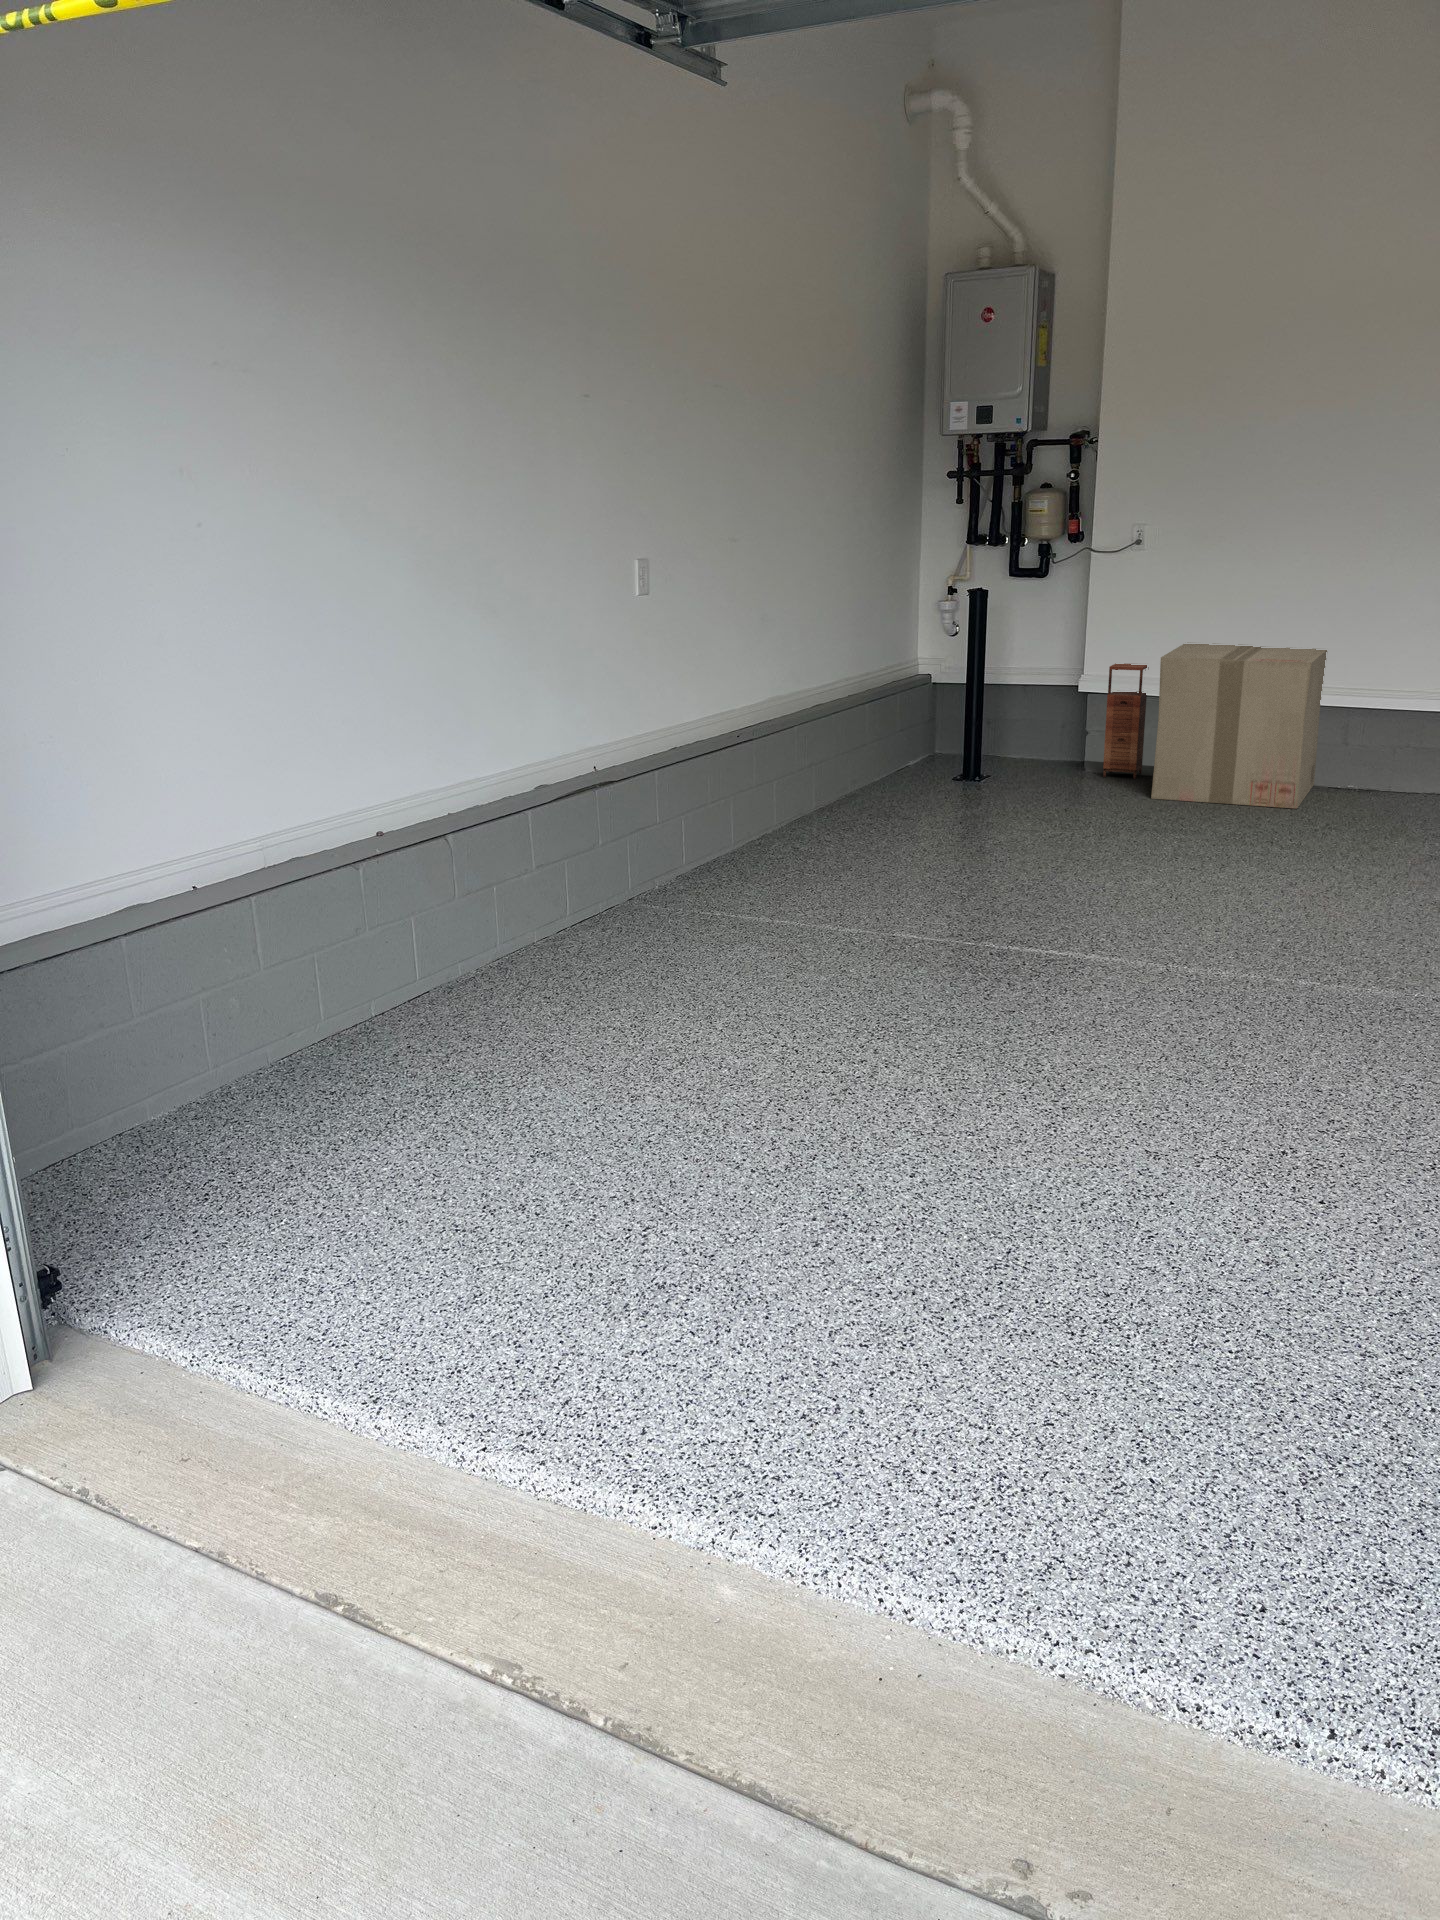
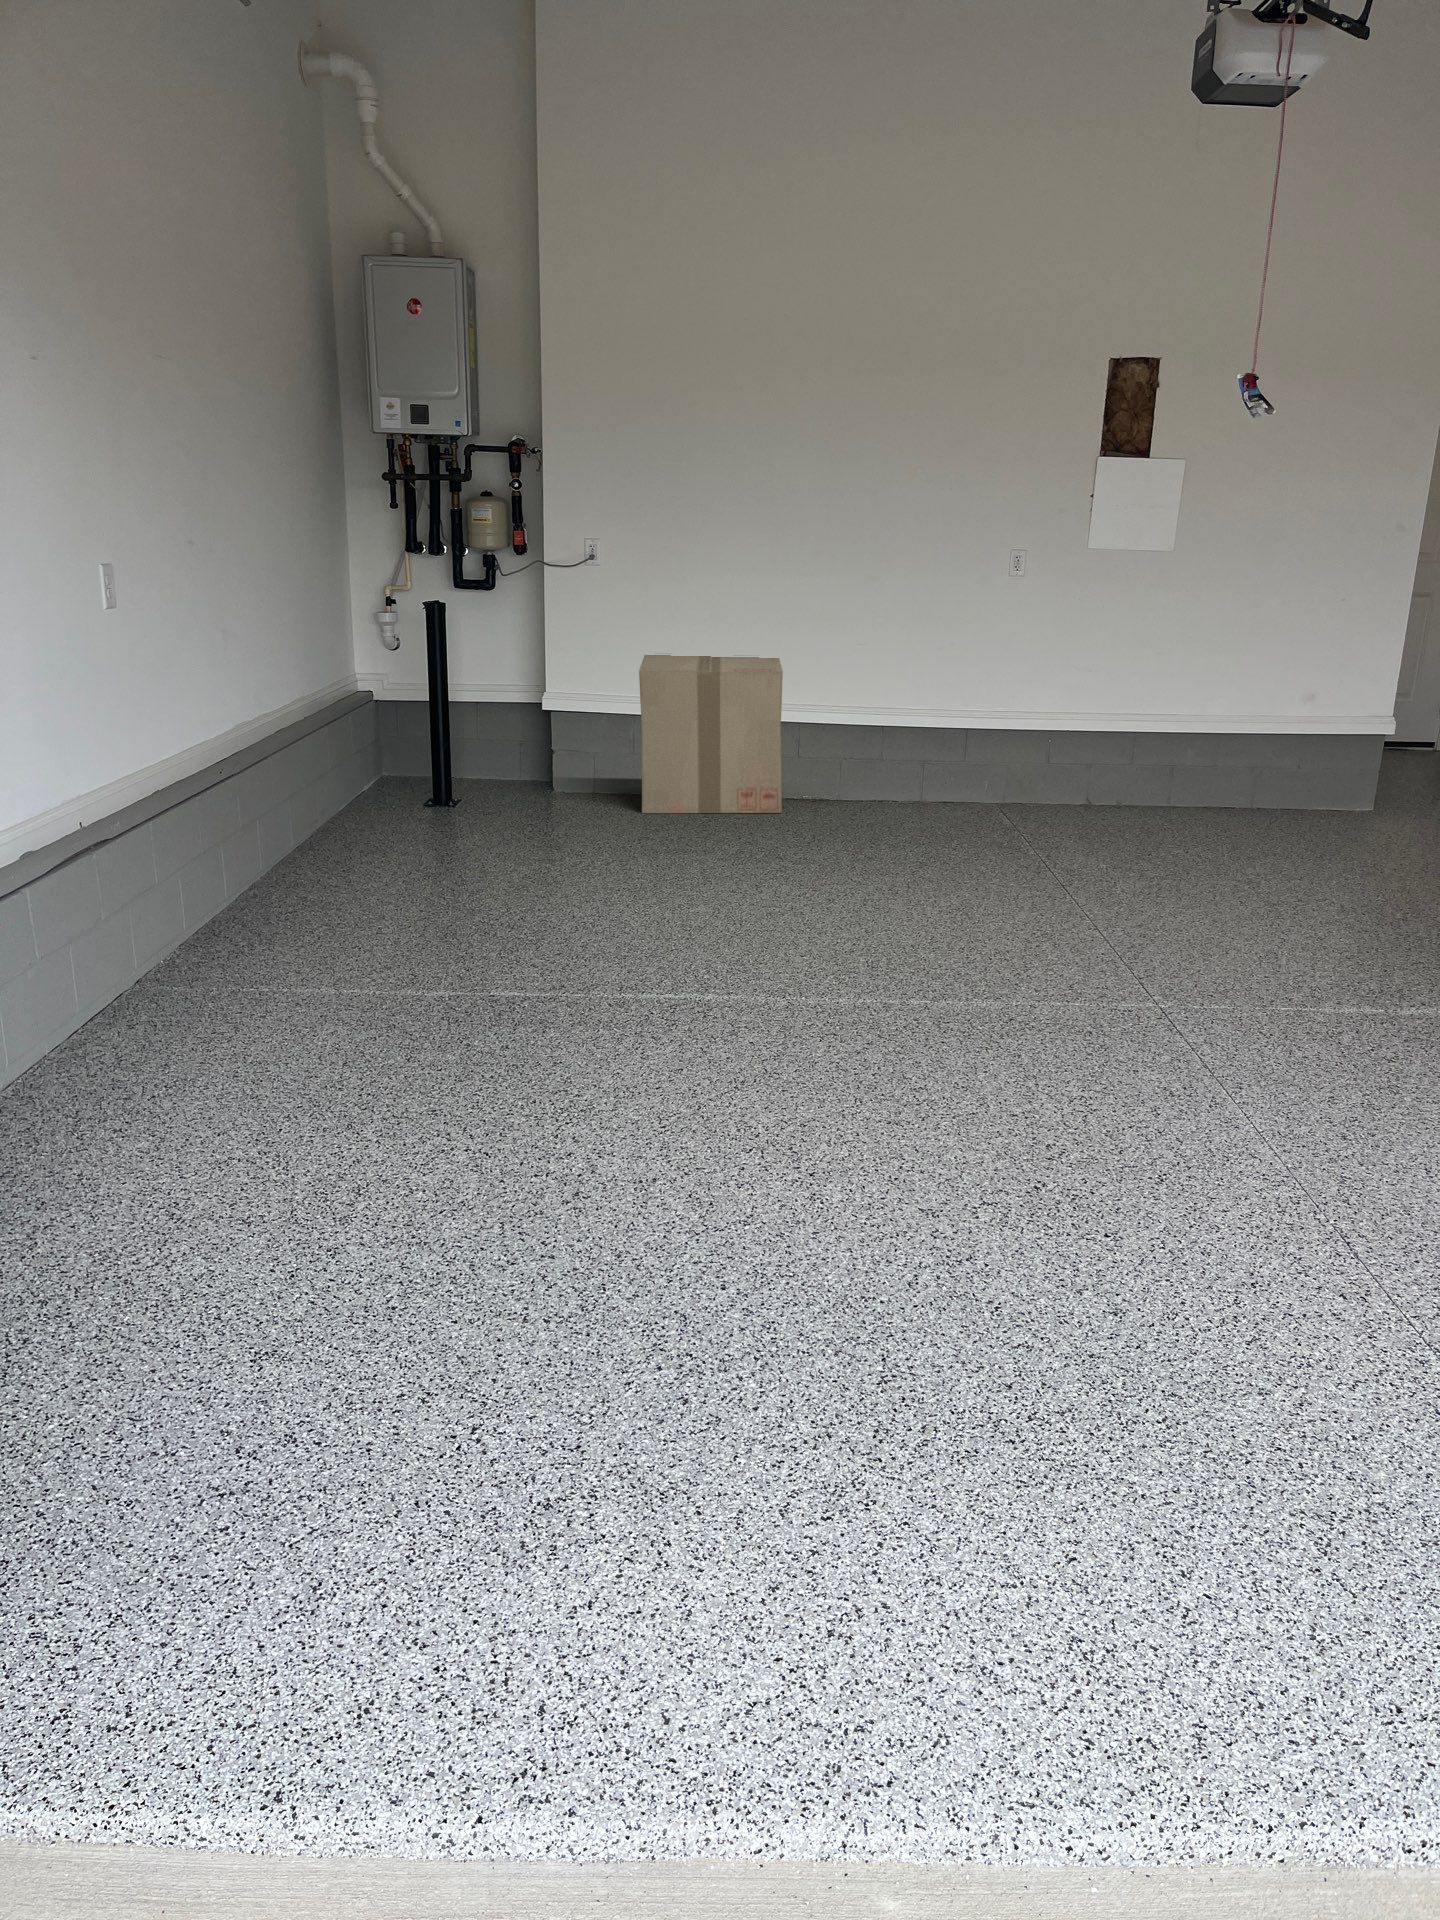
storage cabinet: present [1103,664,1149,779] -> none [576,676,614,794]

